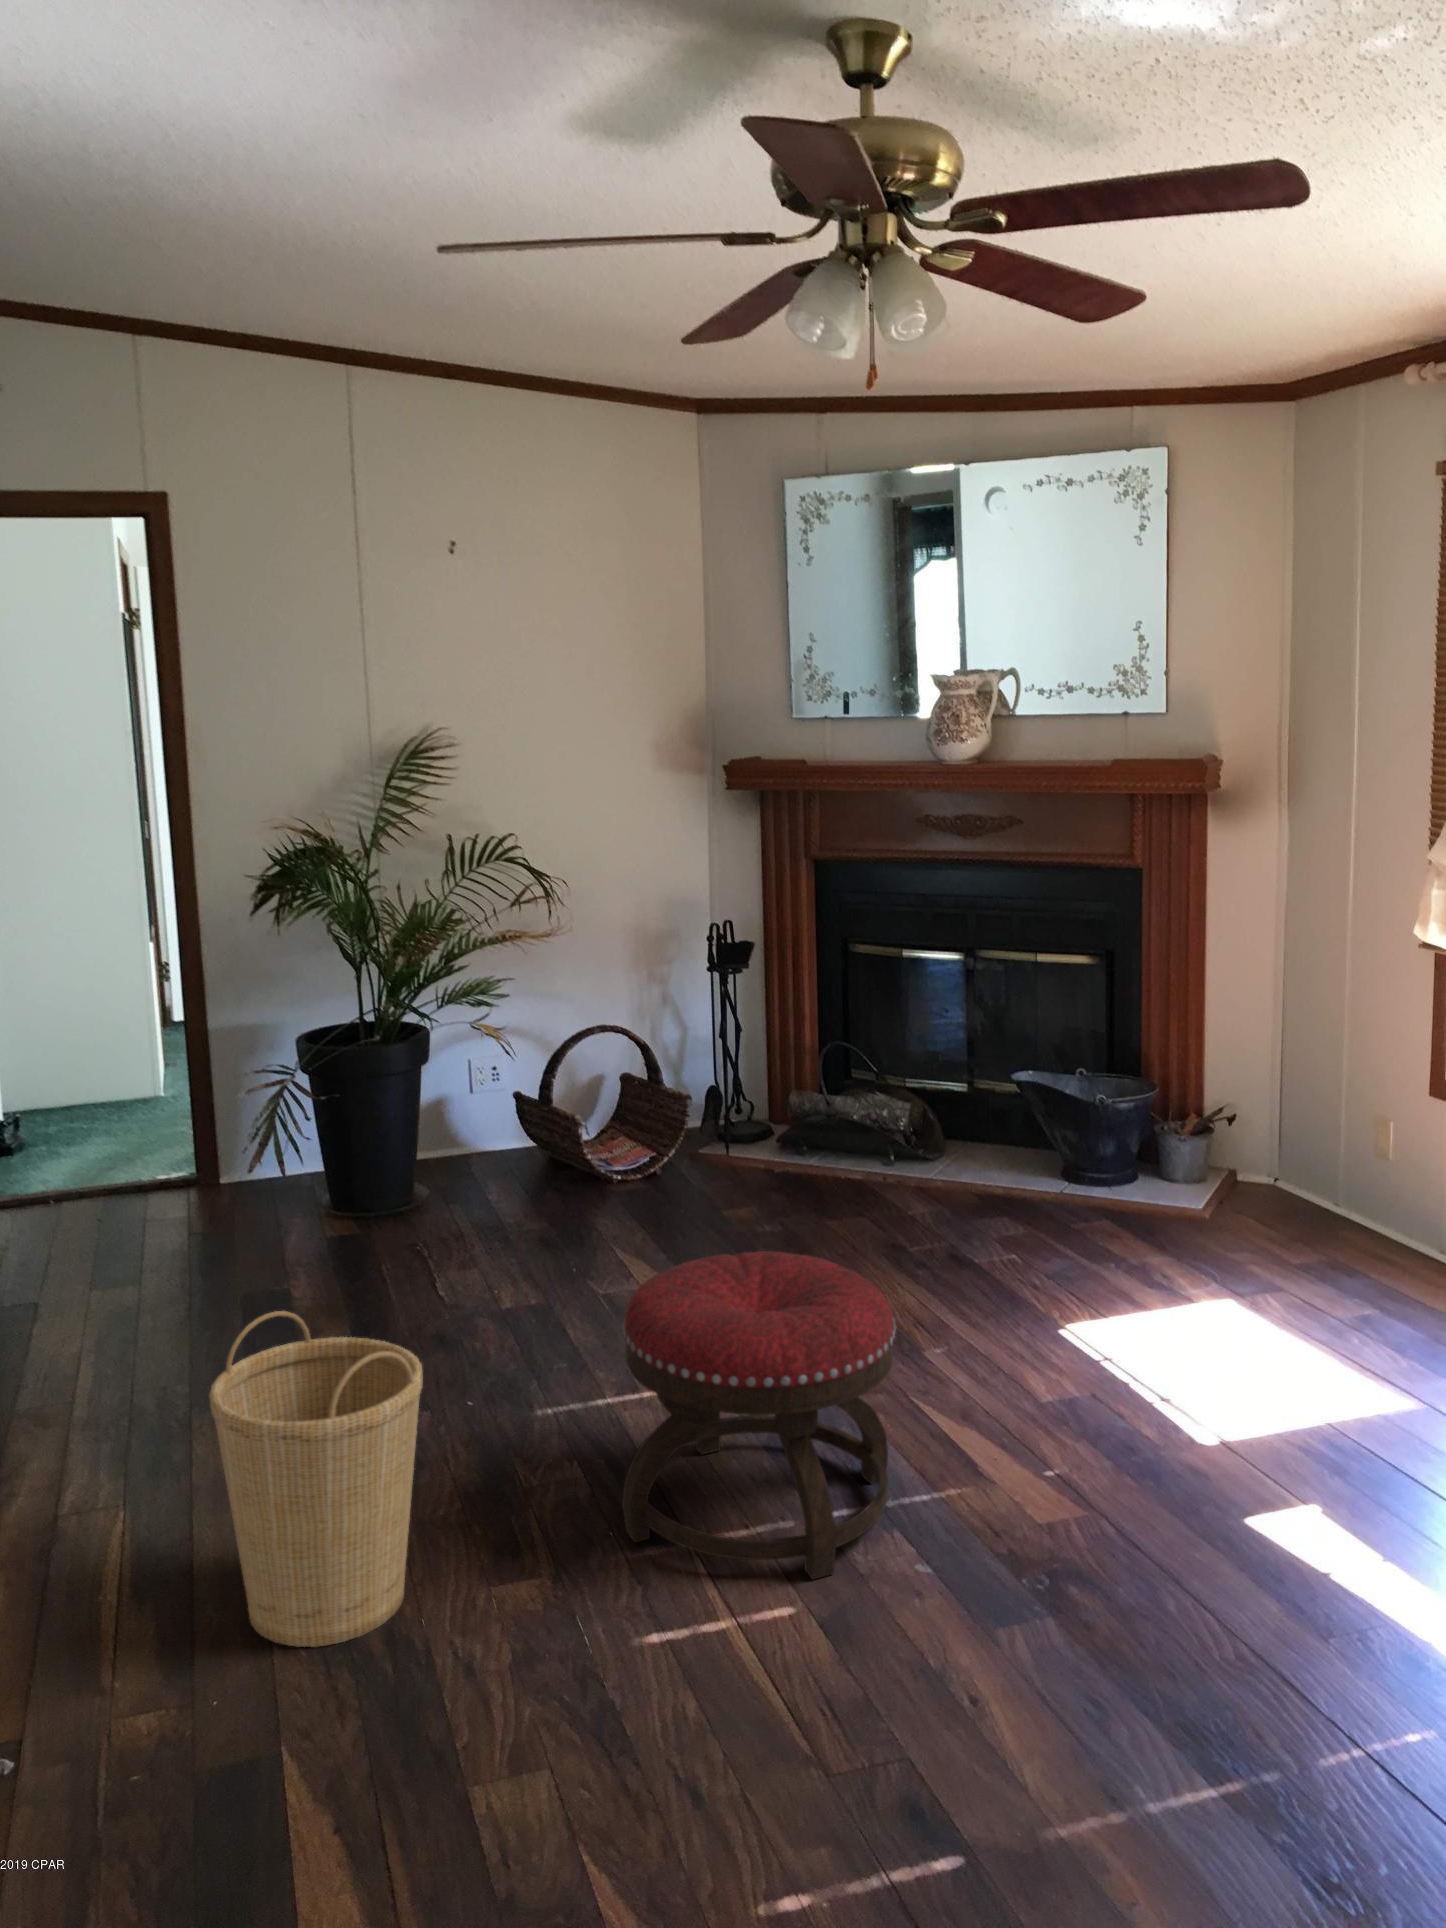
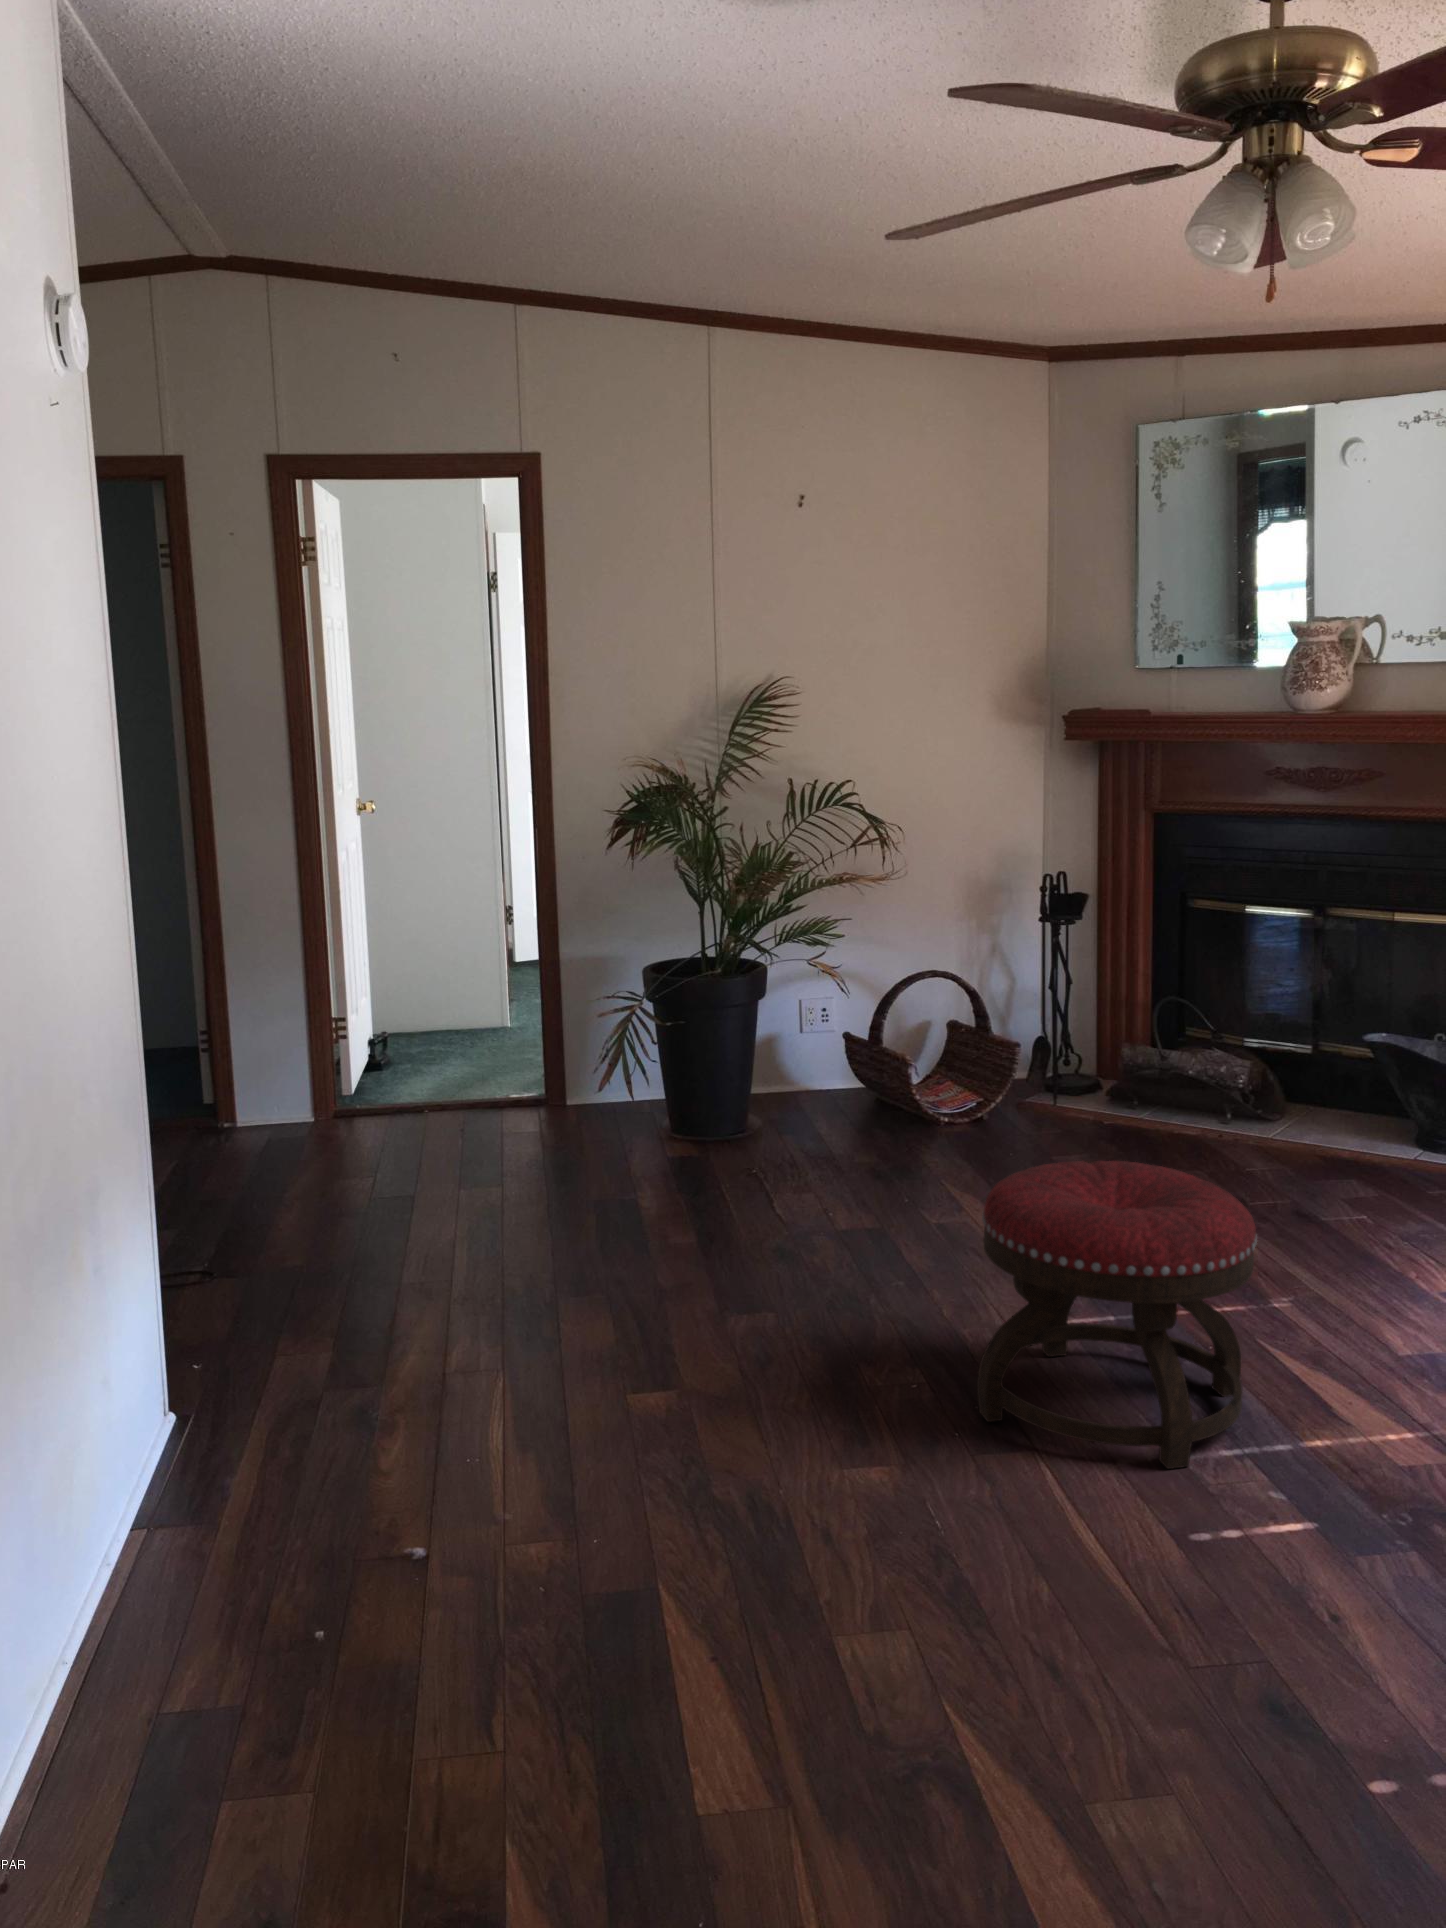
basket: present [209,1311,423,1647] -> none [611,1174,799,1475]

